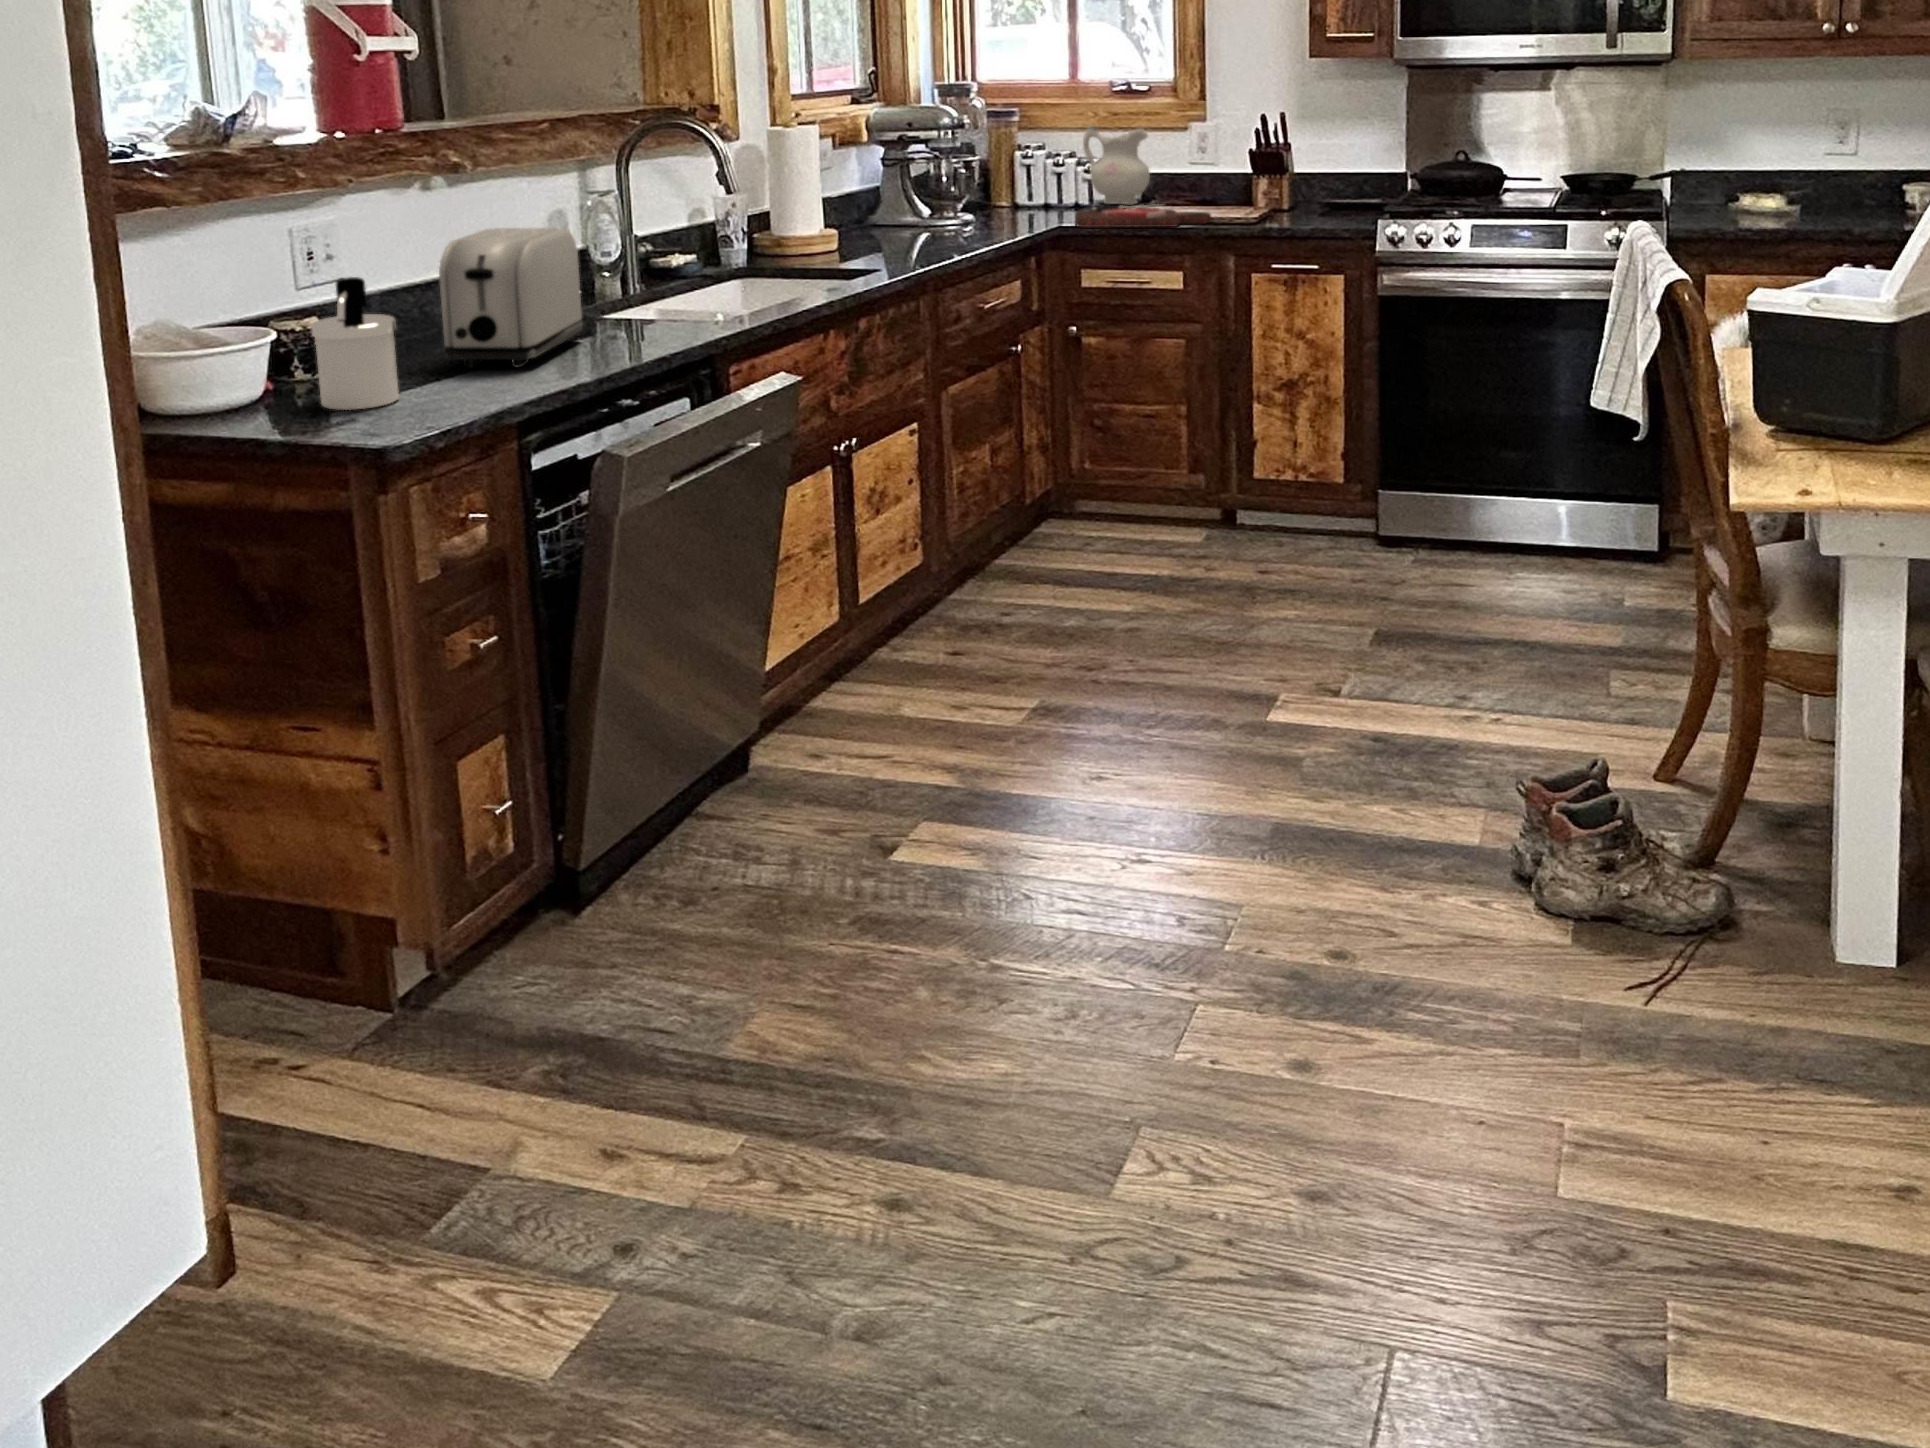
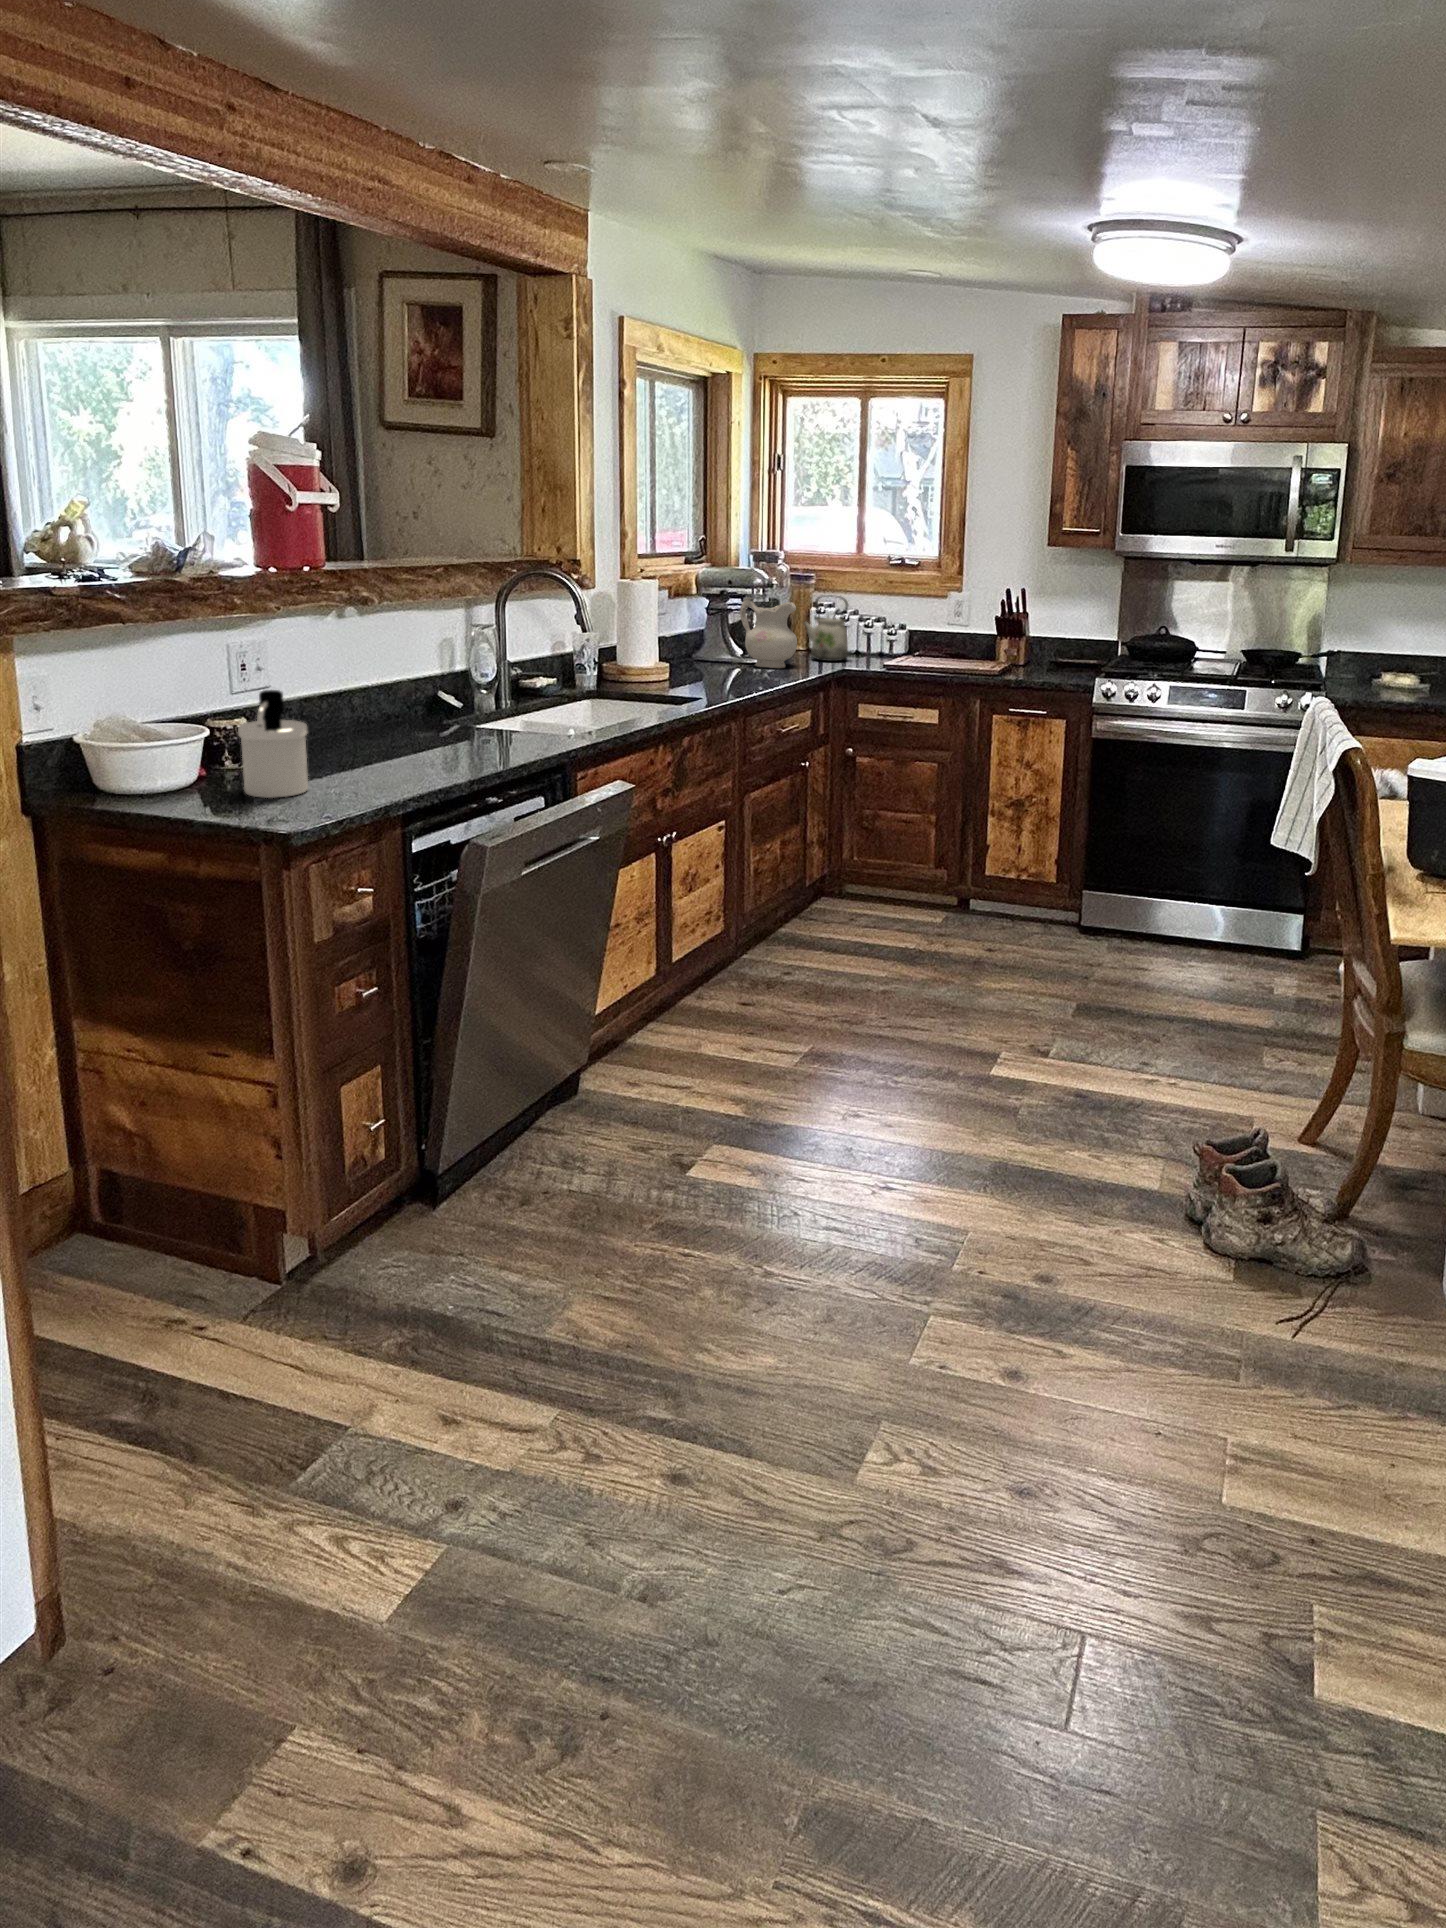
ceramic pitcher: present [1083,126,1150,205] -> present [740,597,797,668]
kettle: none [1003,133,1065,218] -> present [803,597,848,662]
cutting board: present [1075,205,1212,228] -> none [856,655,963,674]
toaster: present [439,228,583,367] -> none [347,653,463,767]

